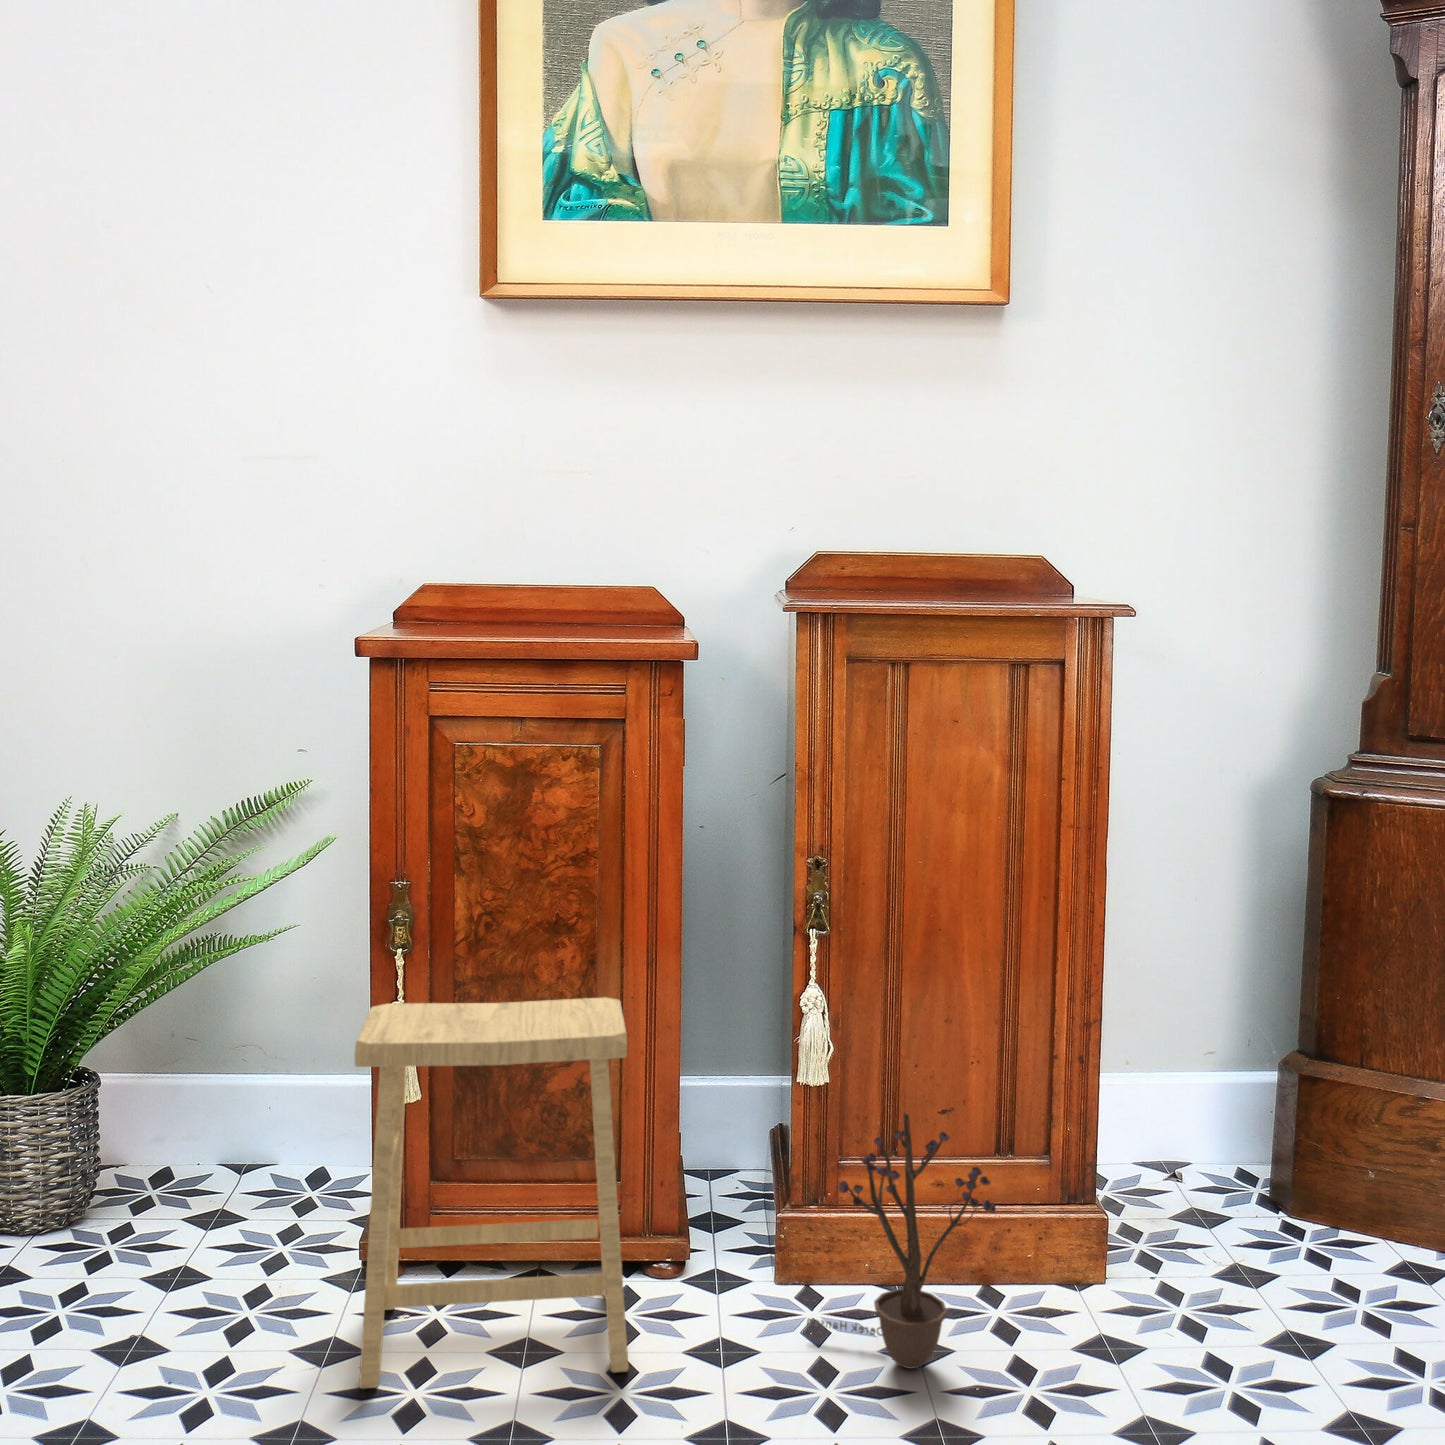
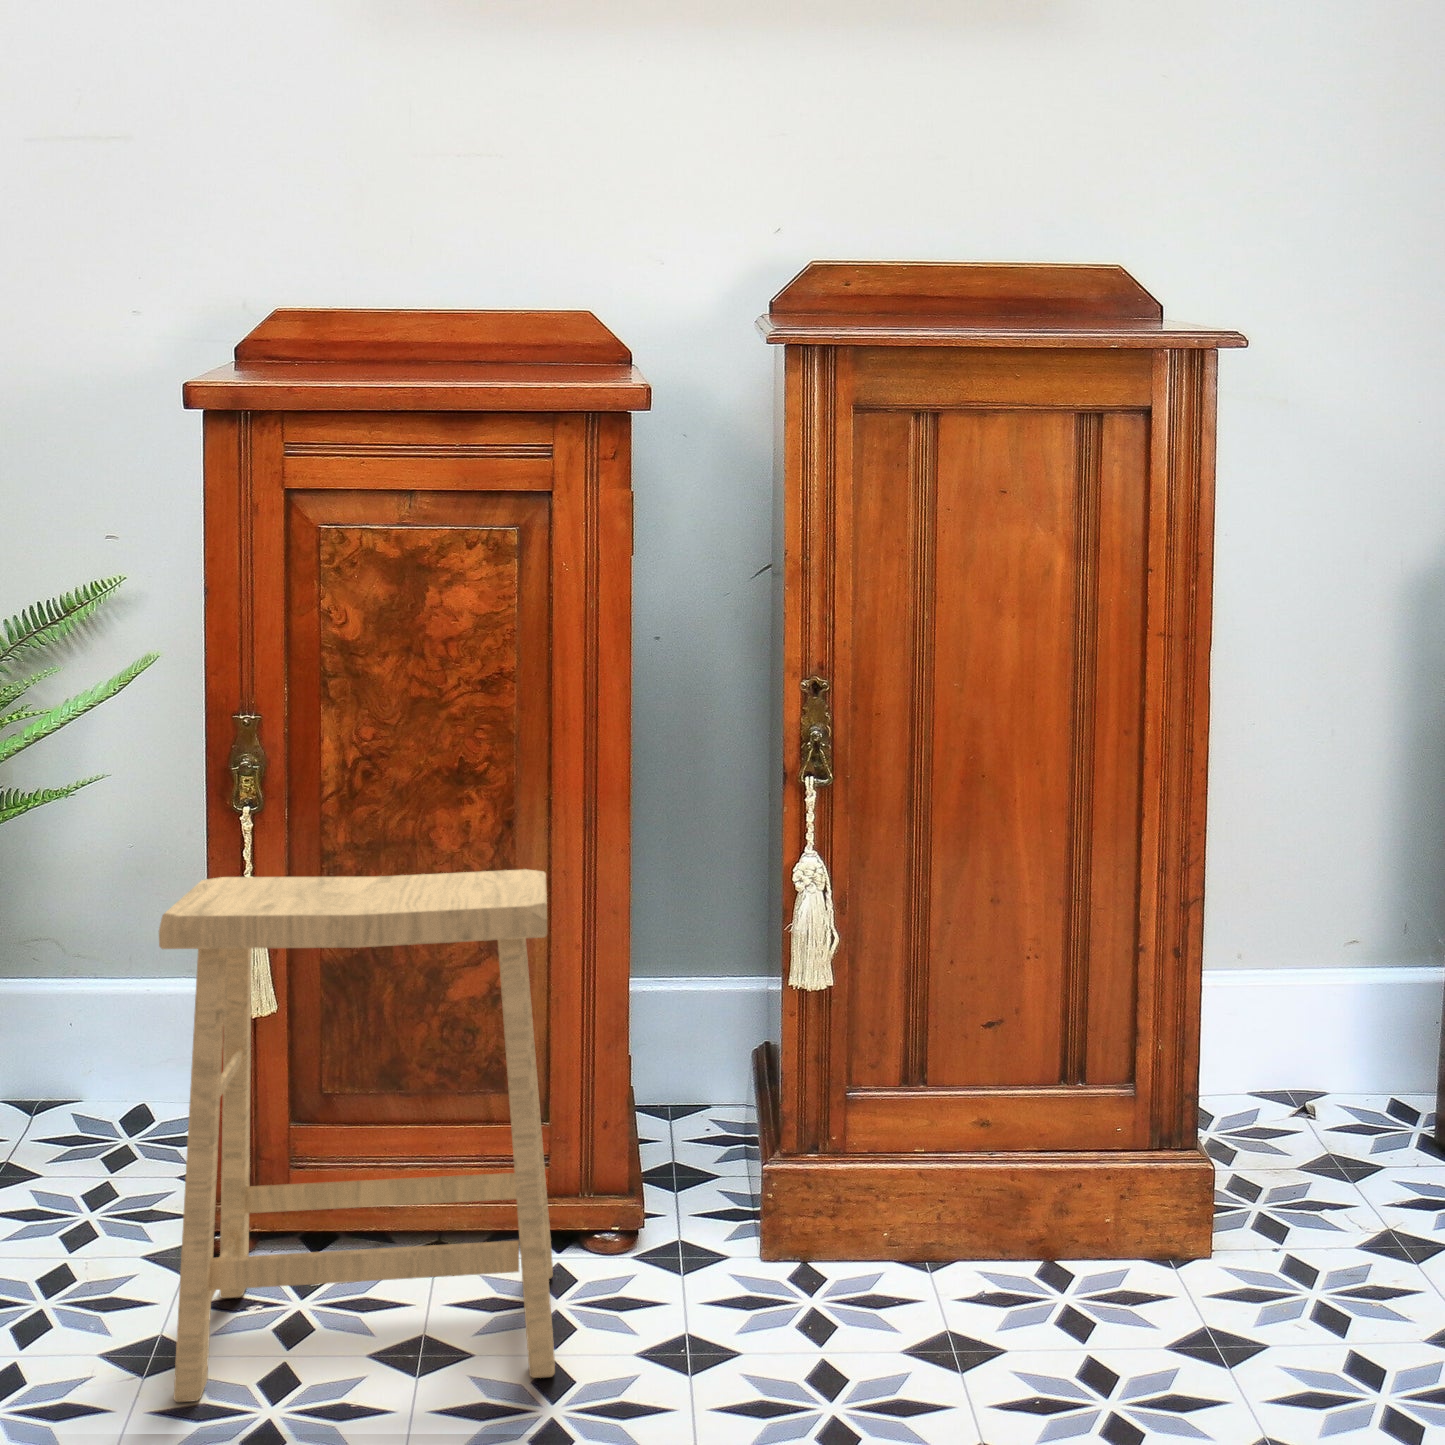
decorative plant: present [807,1113,996,1369] -> none [805,1013,1069,1370]

